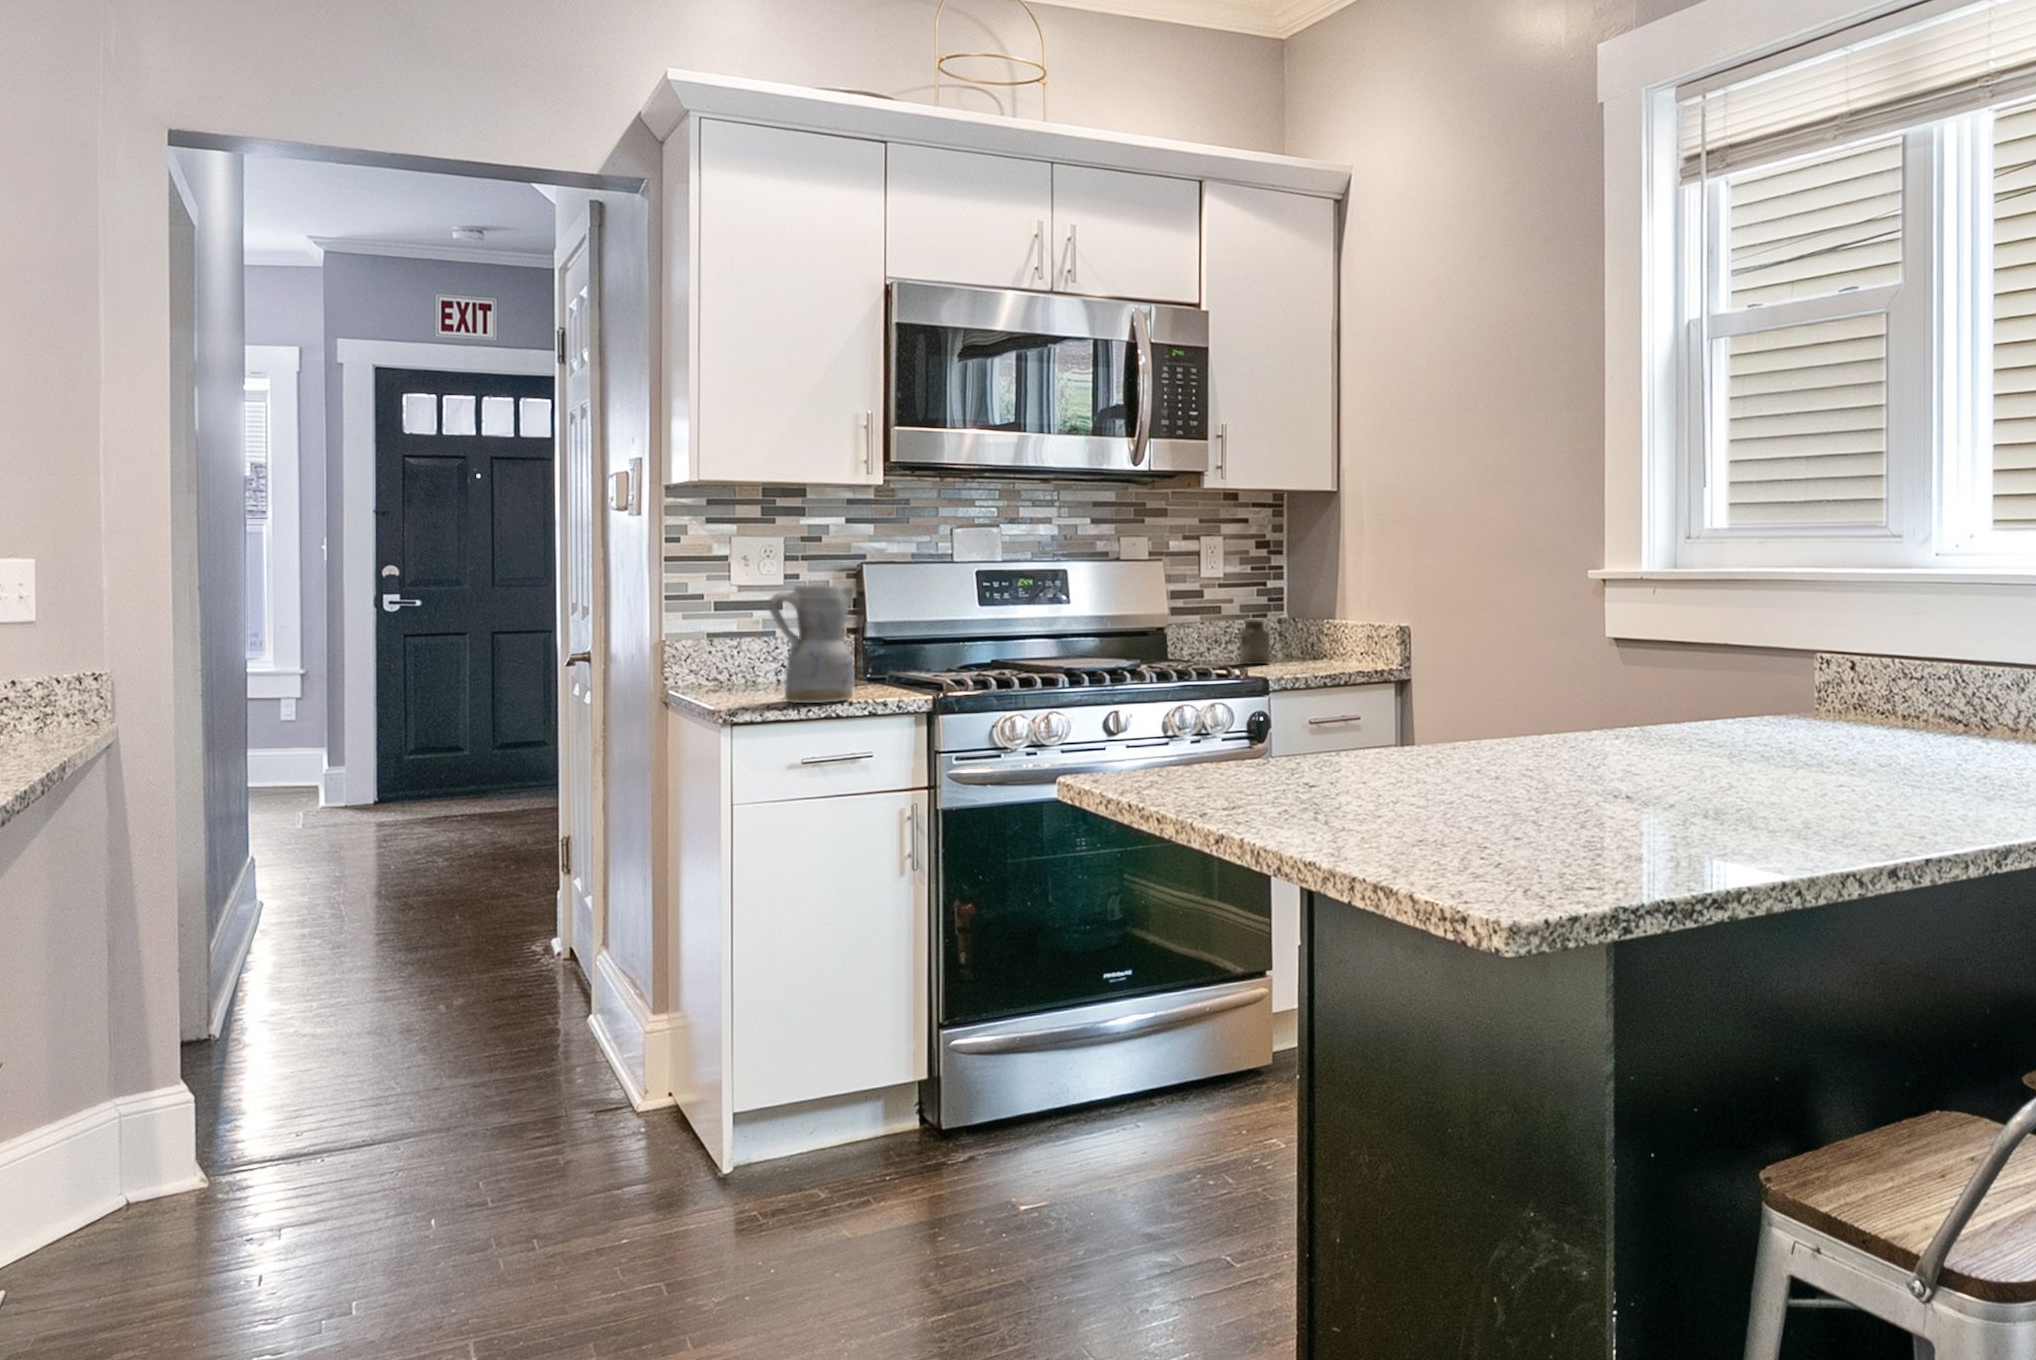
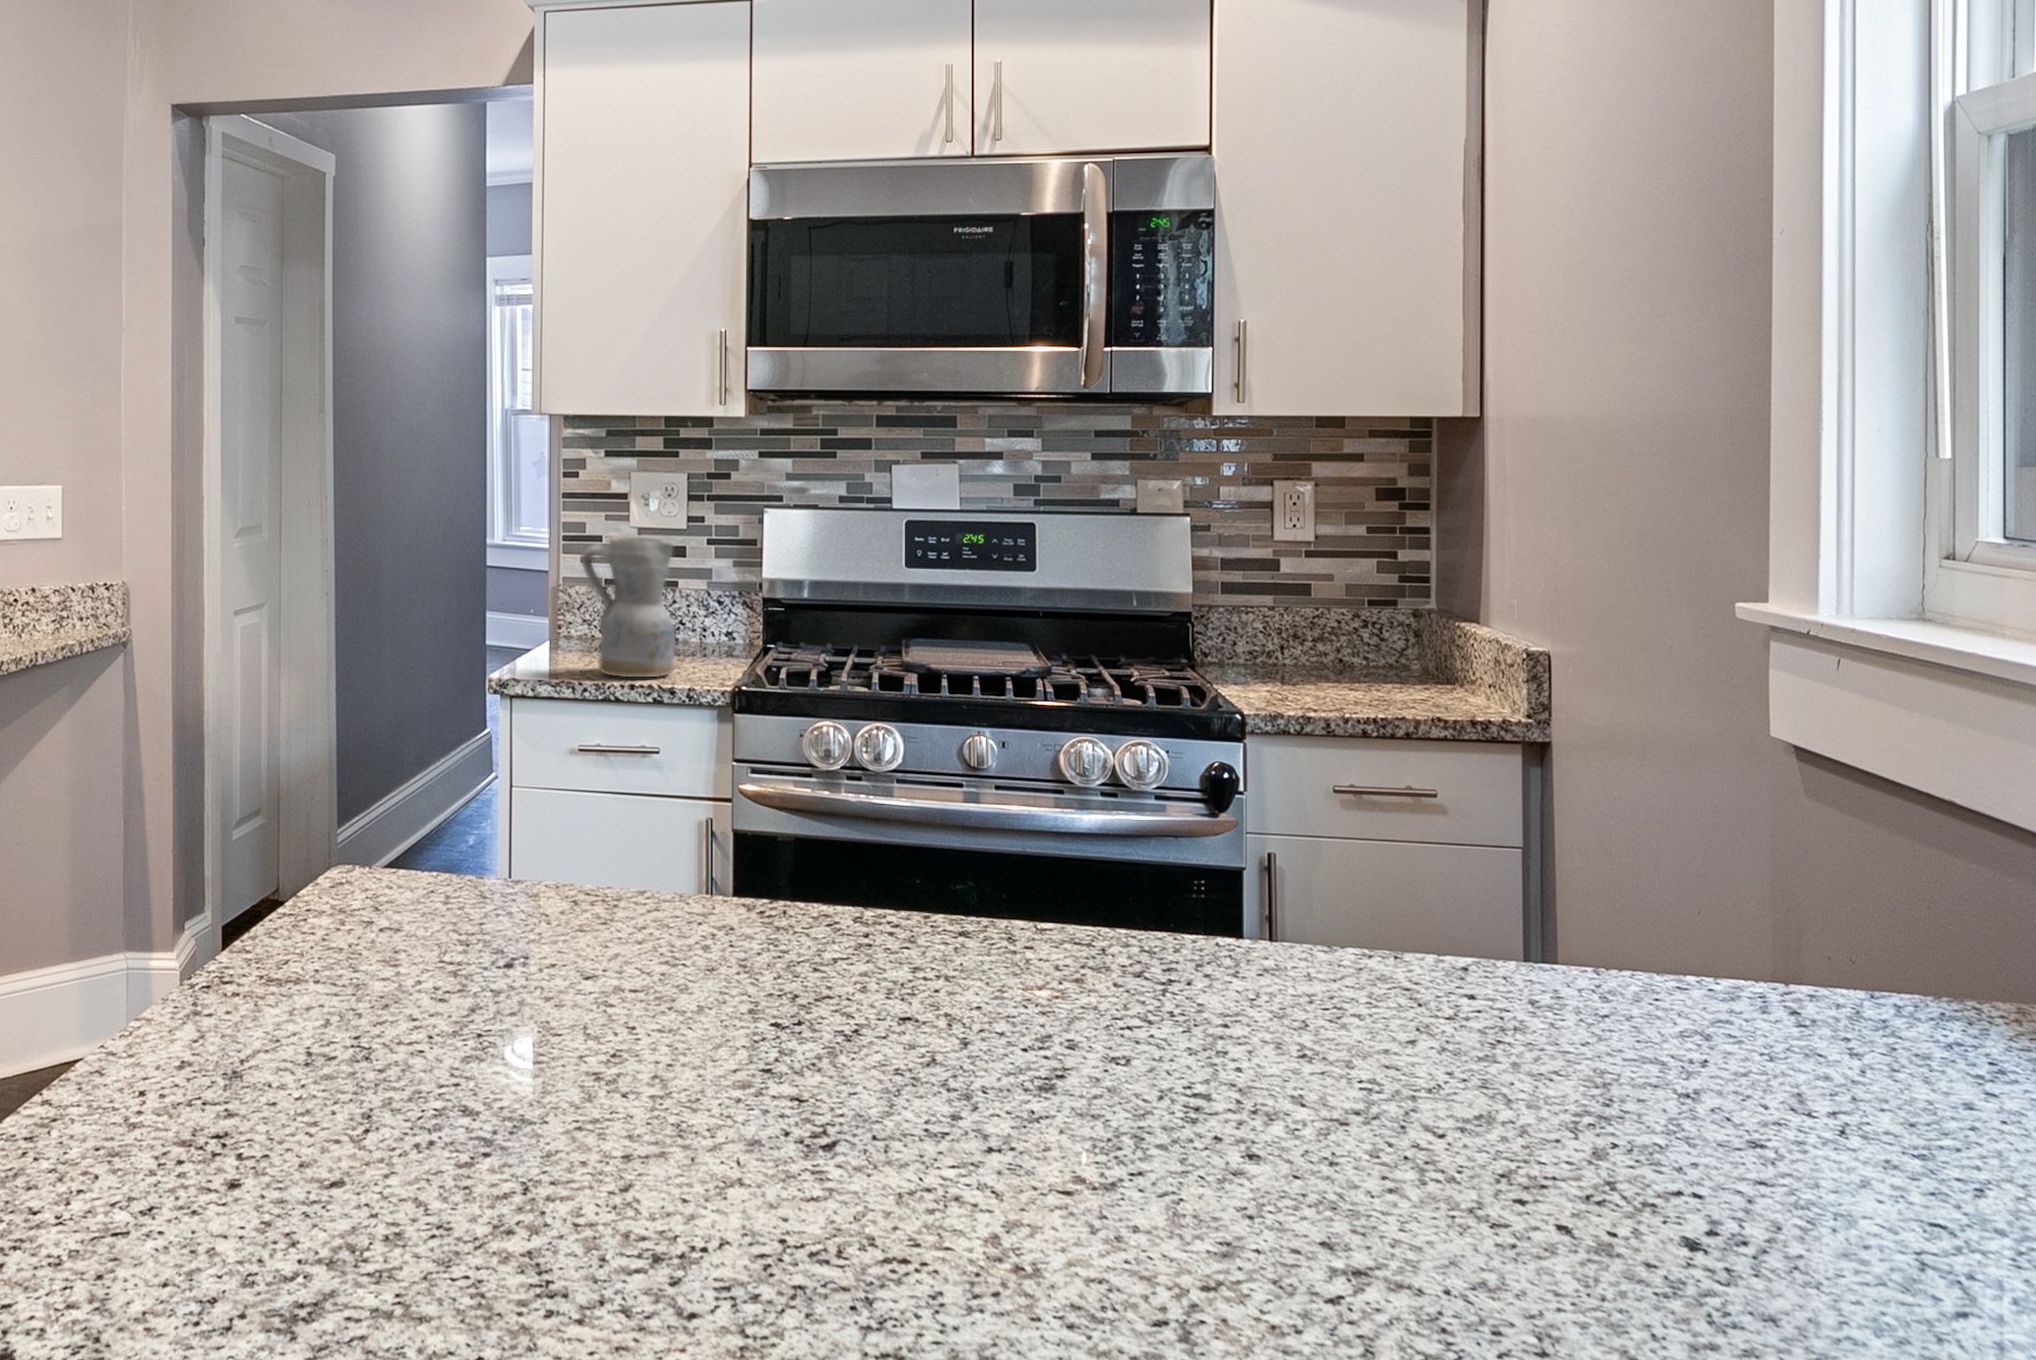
salt shaker: present [1240,619,1270,664] -> none [1314,610,1361,682]

